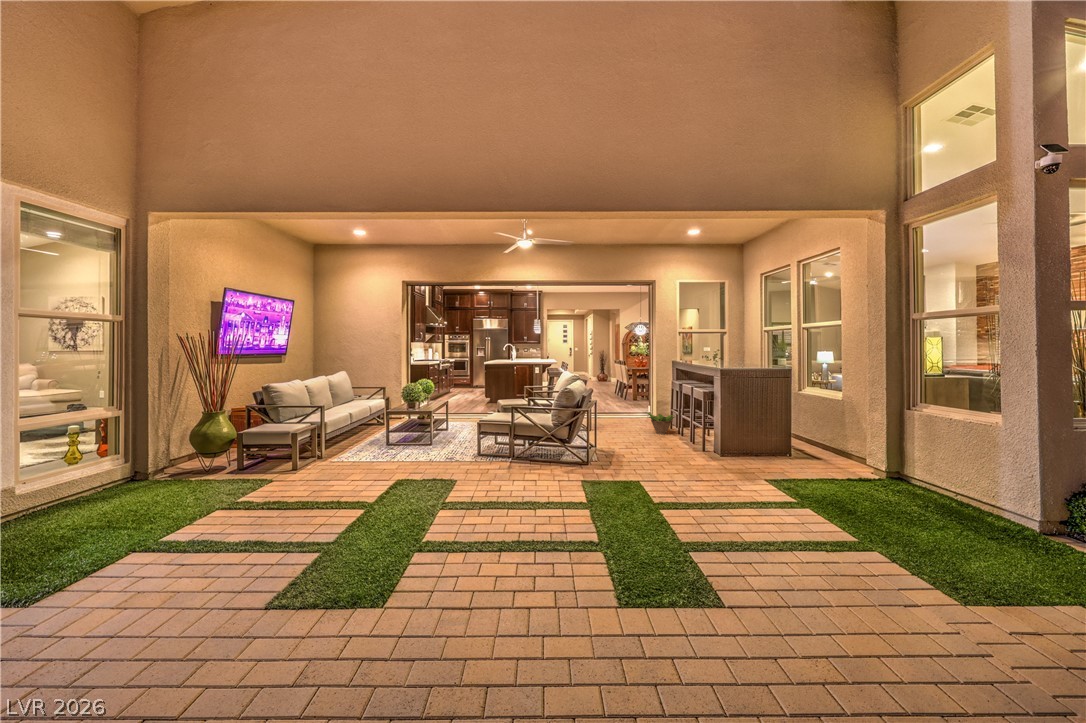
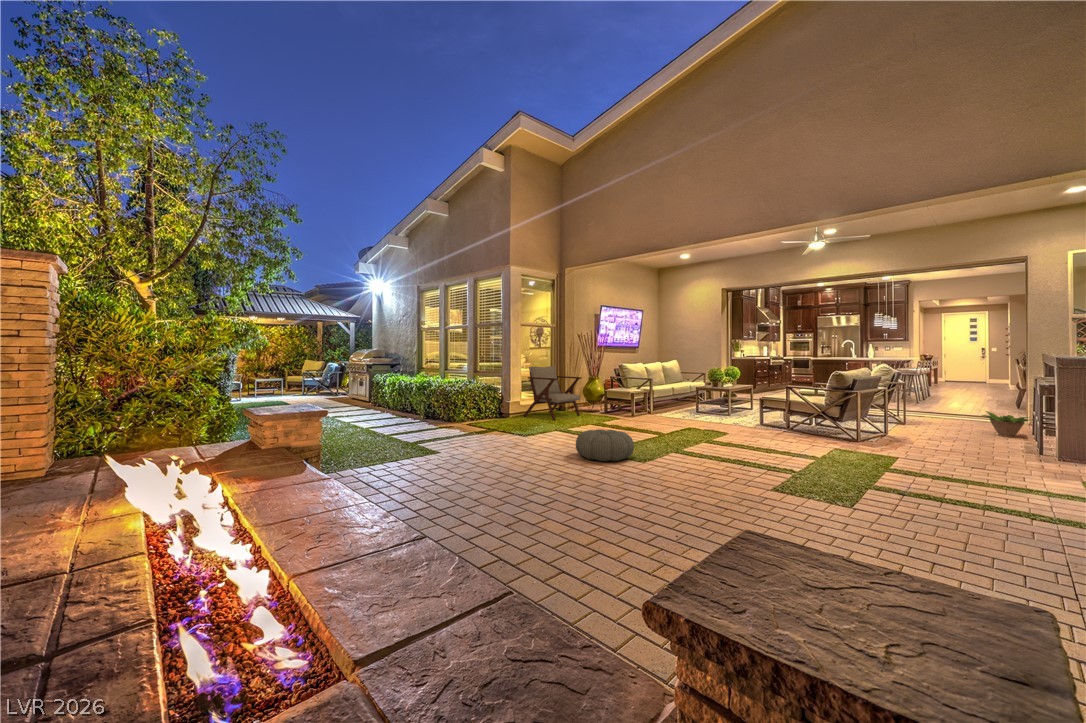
lounge chair: none [31,398,190,515] -> present [524,366,582,420]
pouf: none [211,550,359,653] -> present [576,429,634,461]

